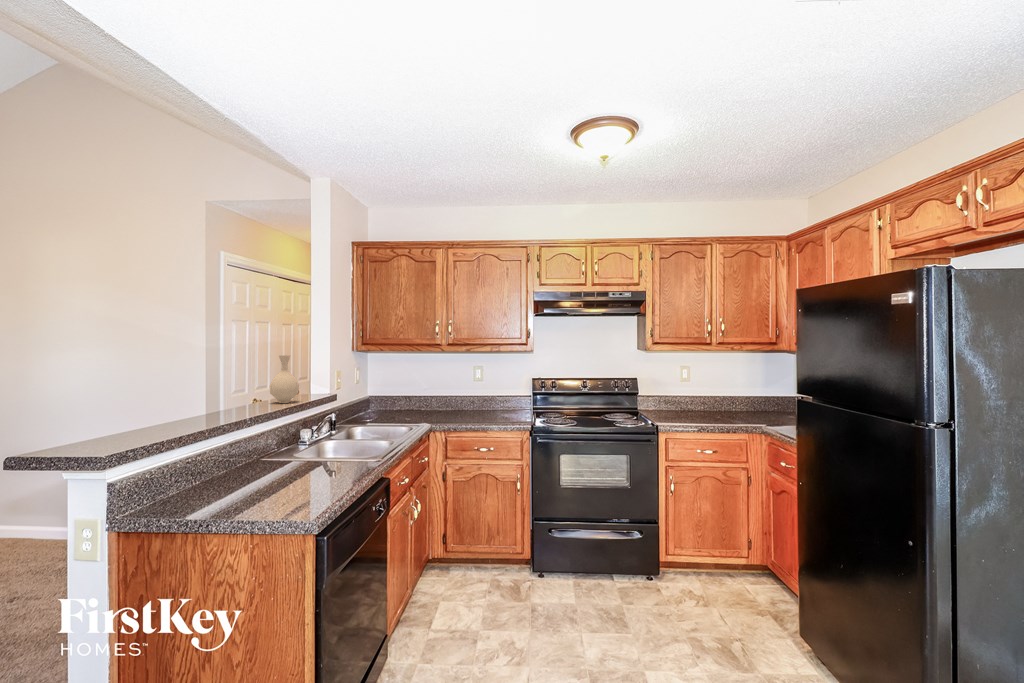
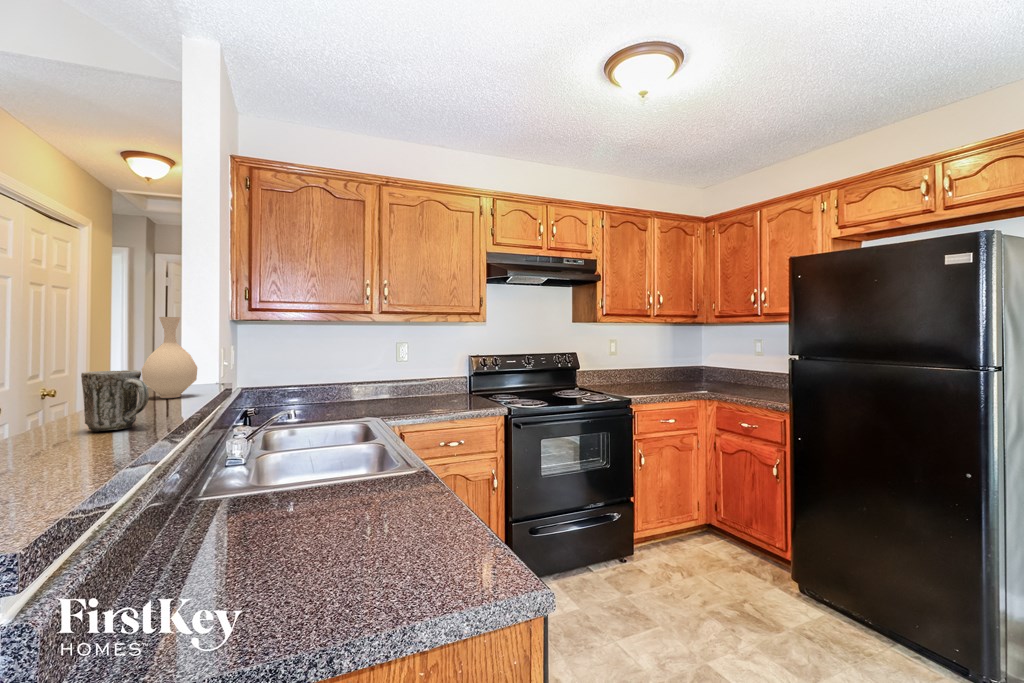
mug: none [203,390,230,420] -> present [81,370,149,431]

